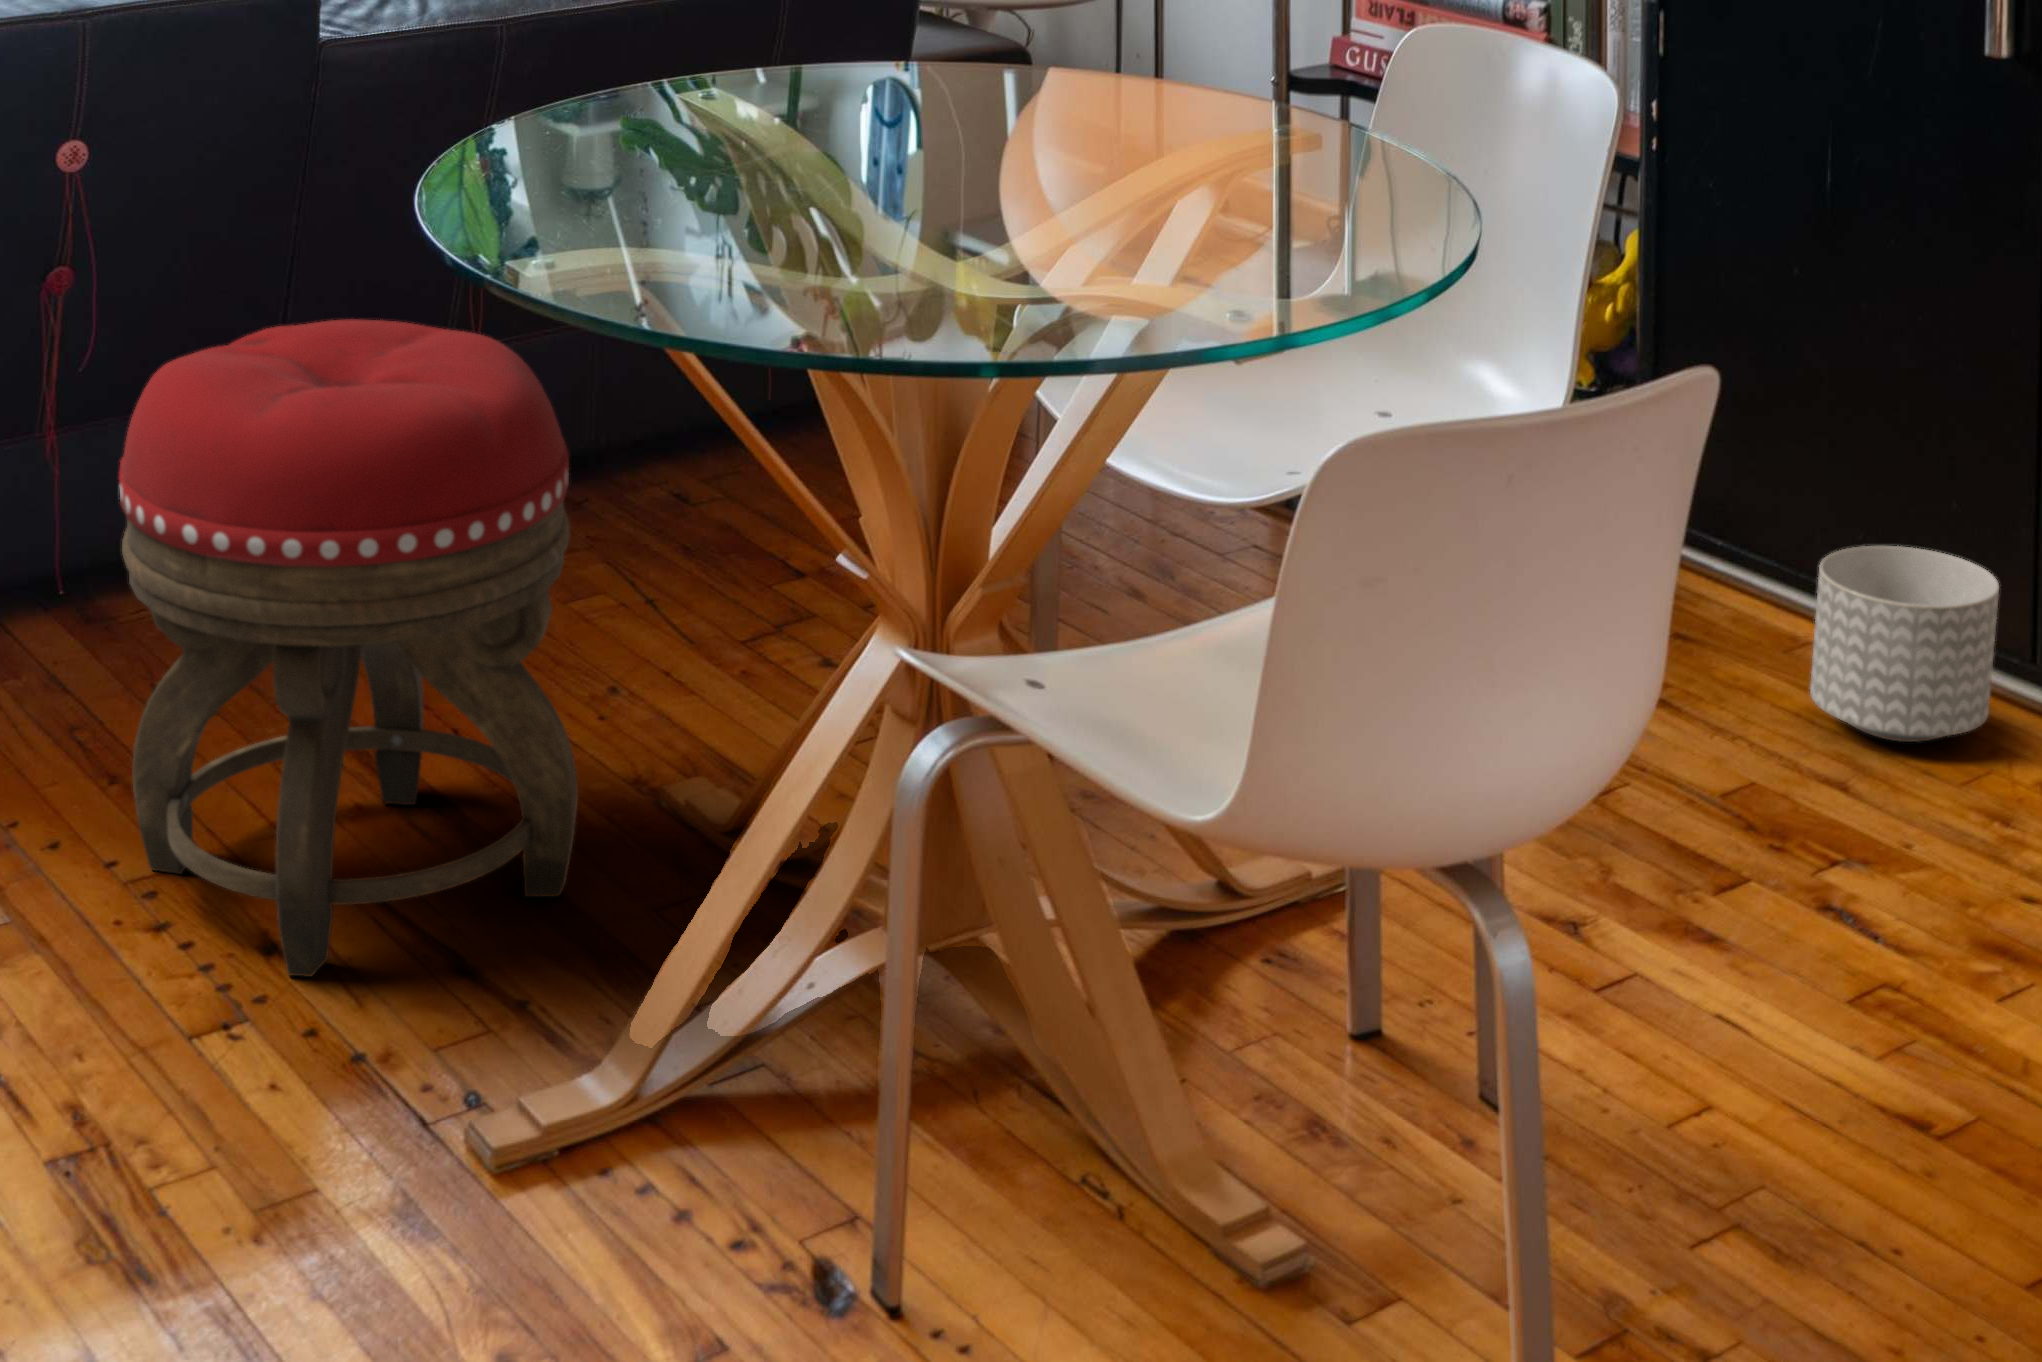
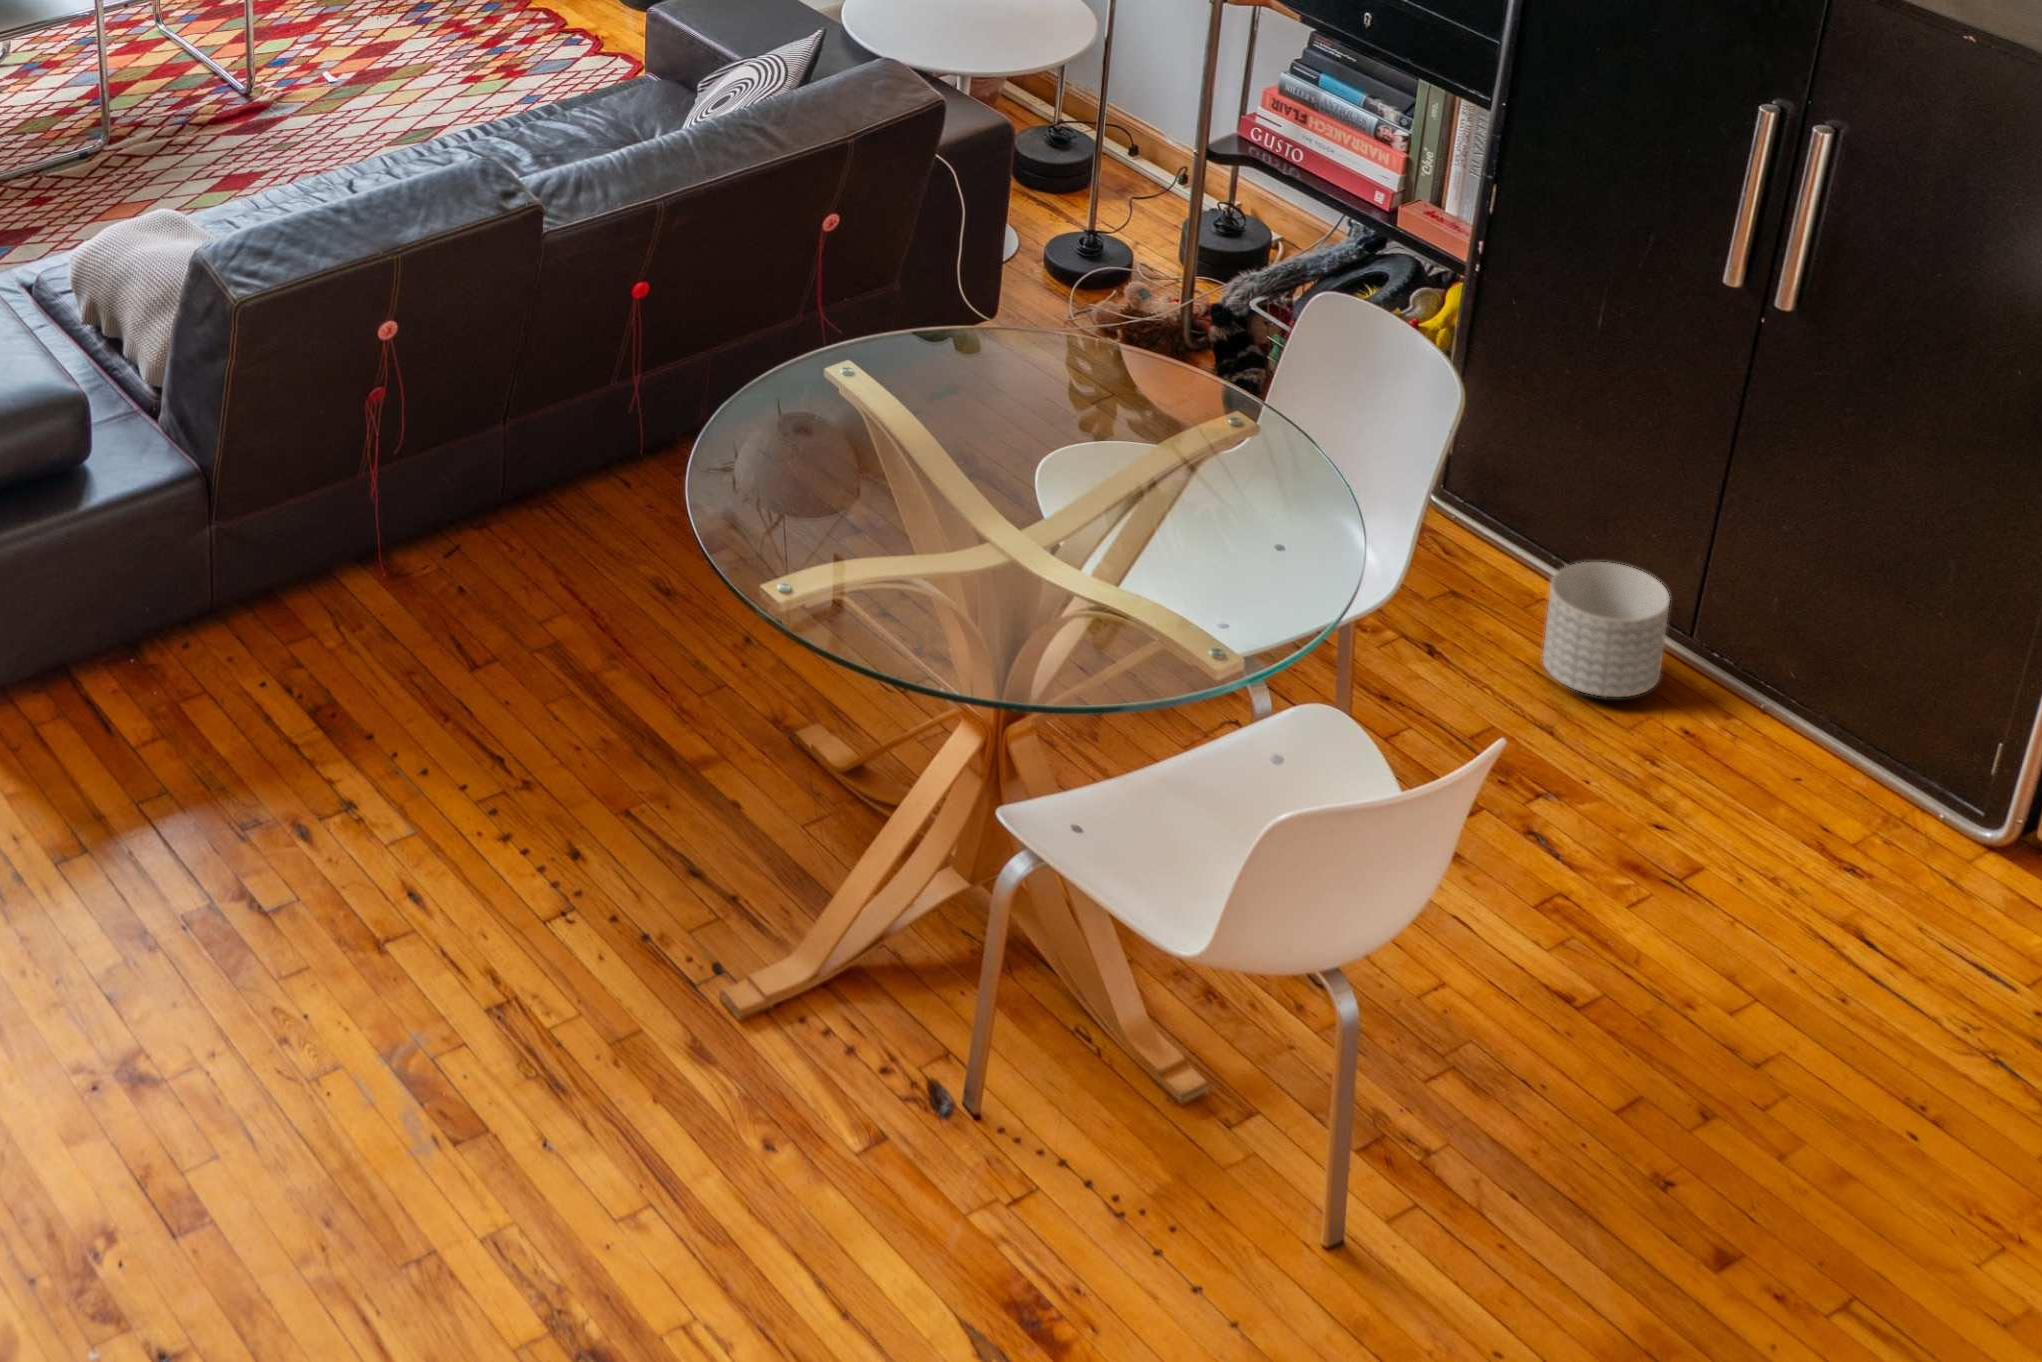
footstool: present [119,319,578,977] -> none [476,474,752,883]

